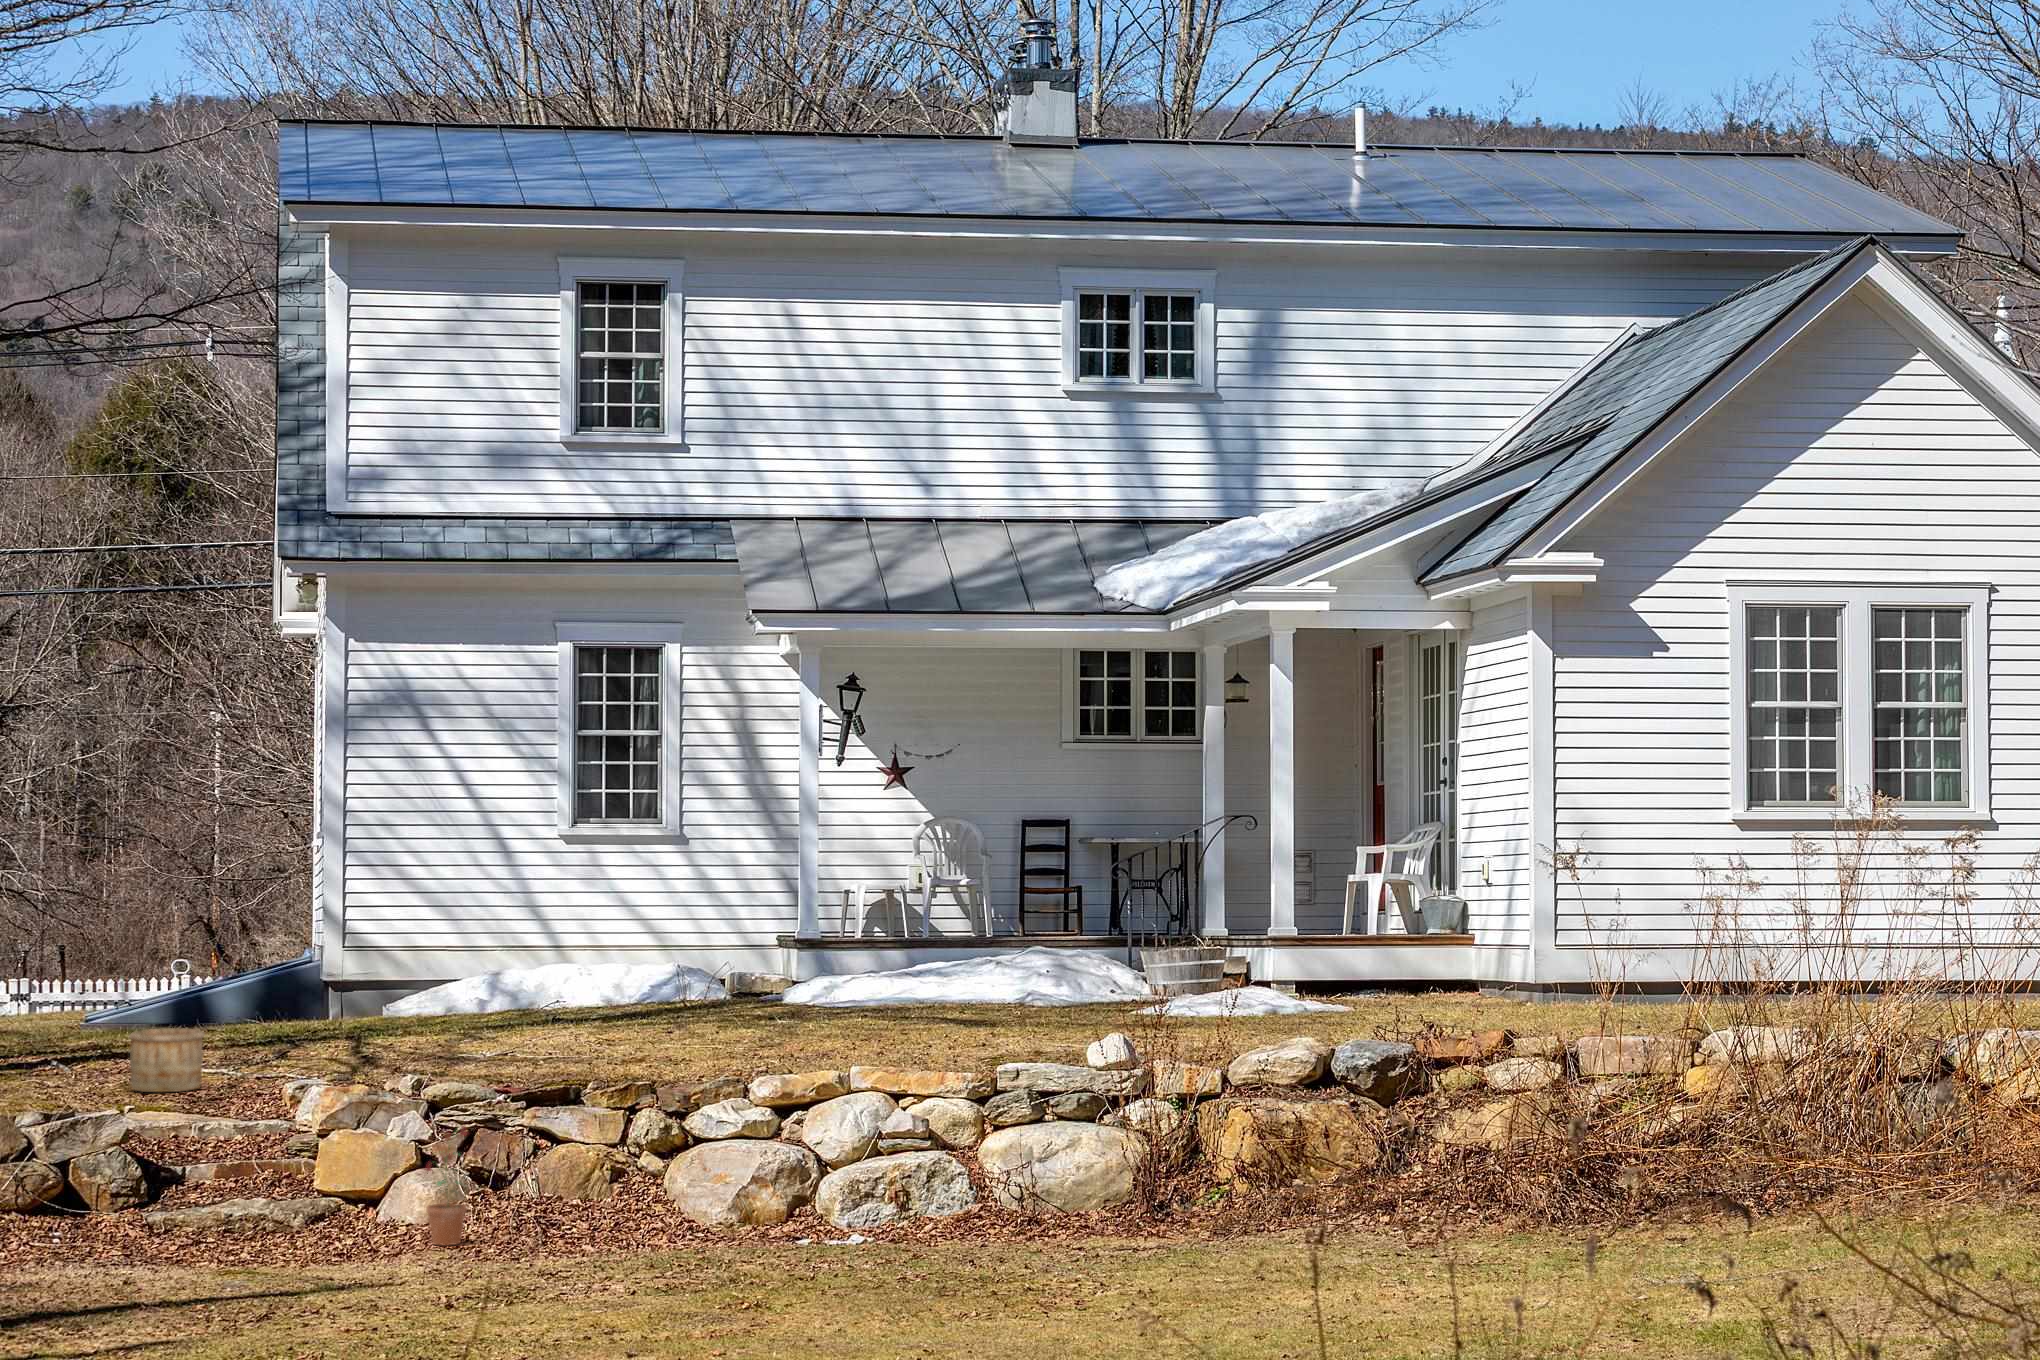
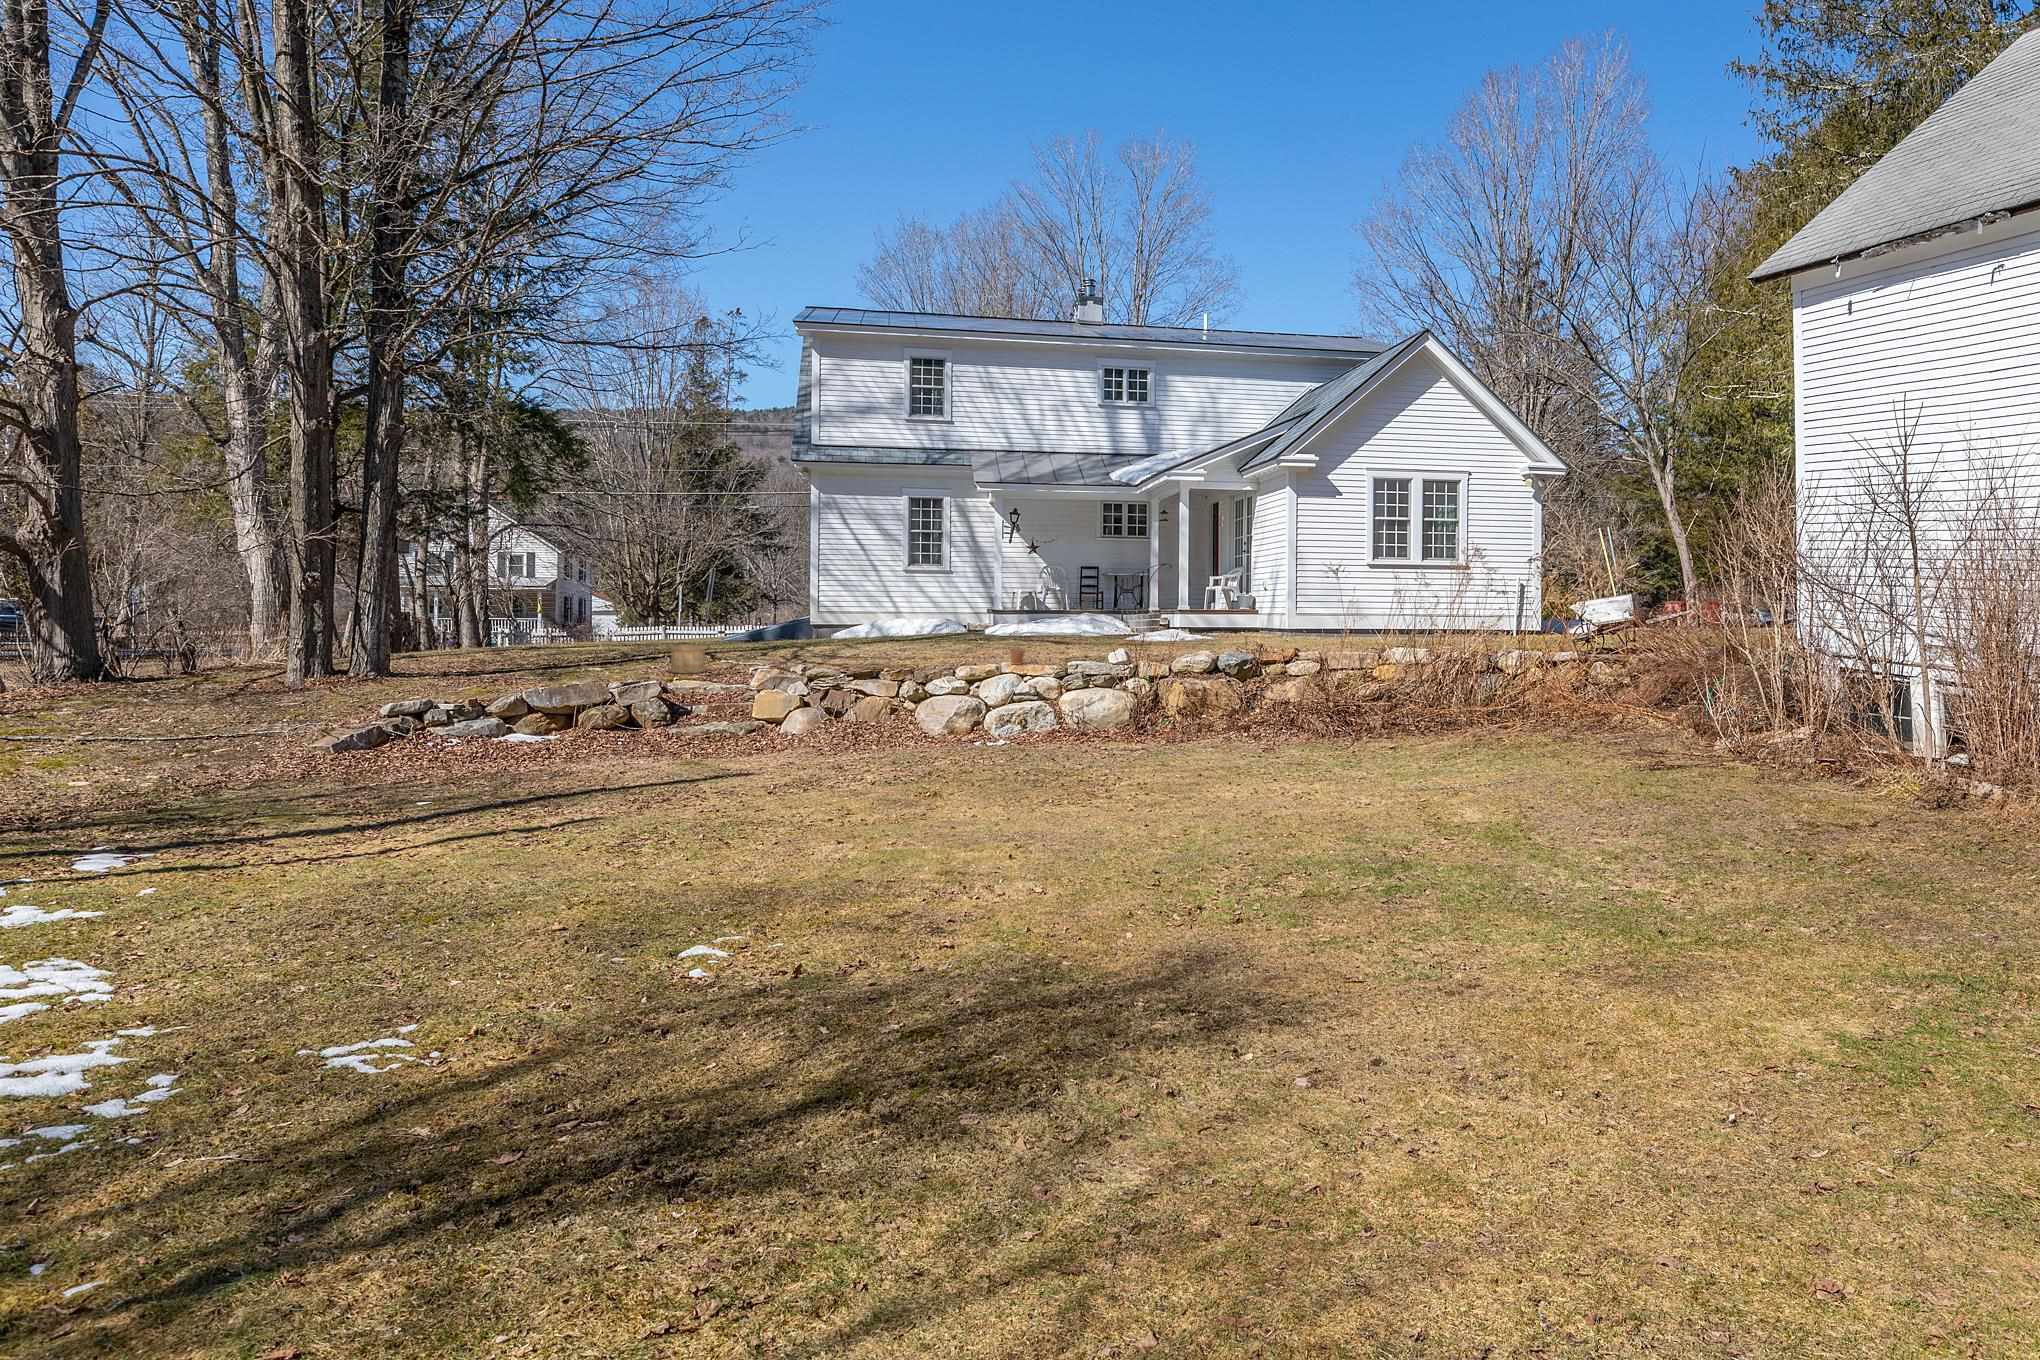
potted plant: present [425,1126,467,1246] -> present [1009,620,1024,665]

